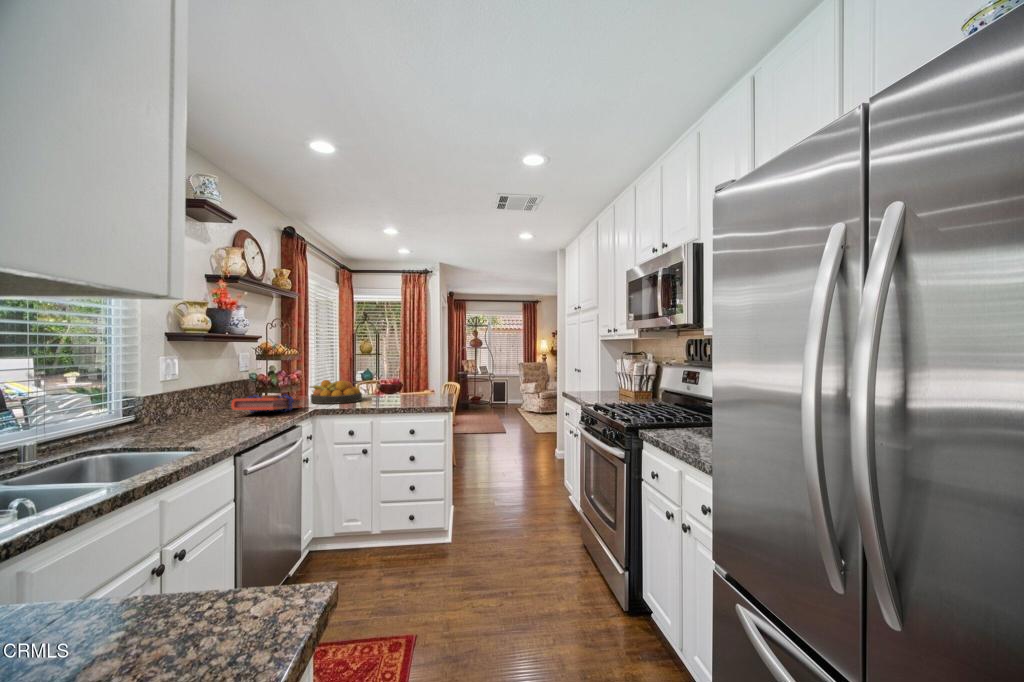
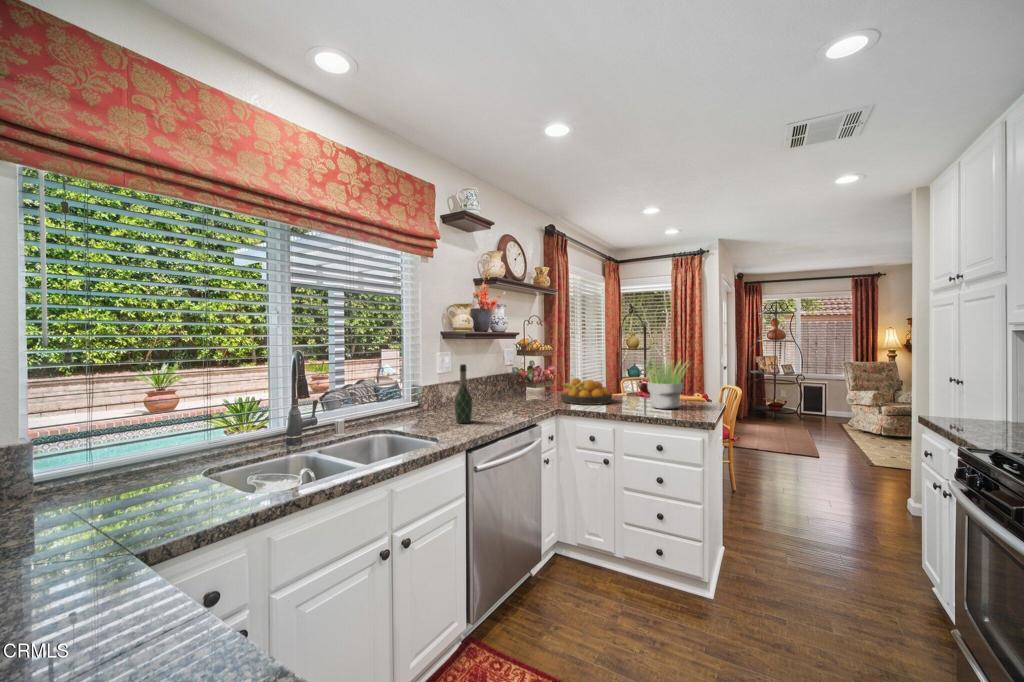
potted plant: none [384,359,433,401] -> present [645,361,686,409]
wine bottle: none [203,368,227,430] -> present [454,364,472,423]
book: present [231,395,302,412] -> none [485,390,549,410]

